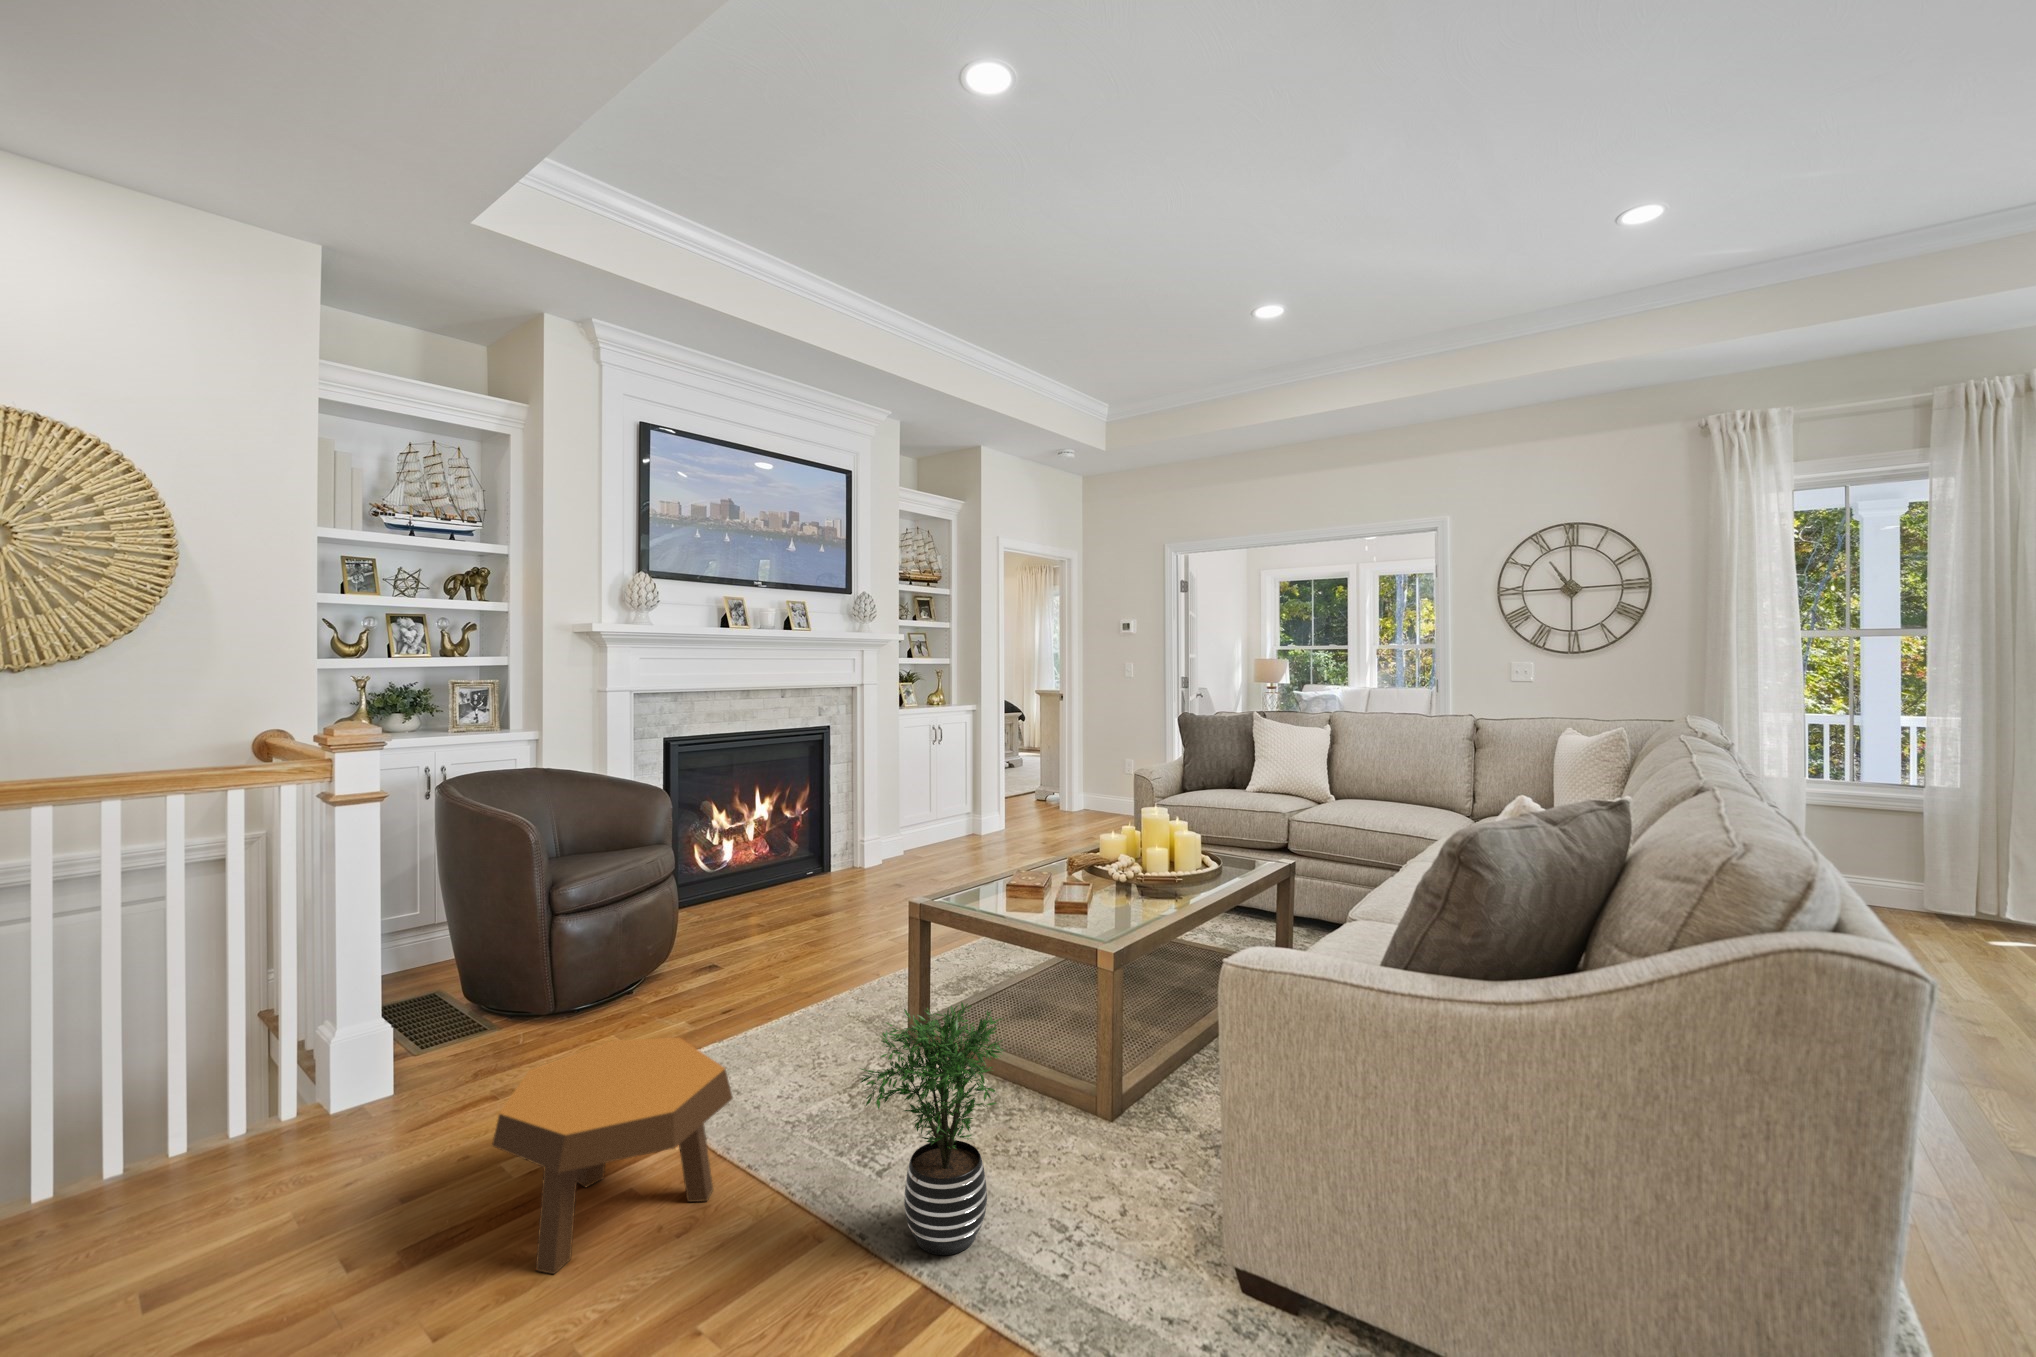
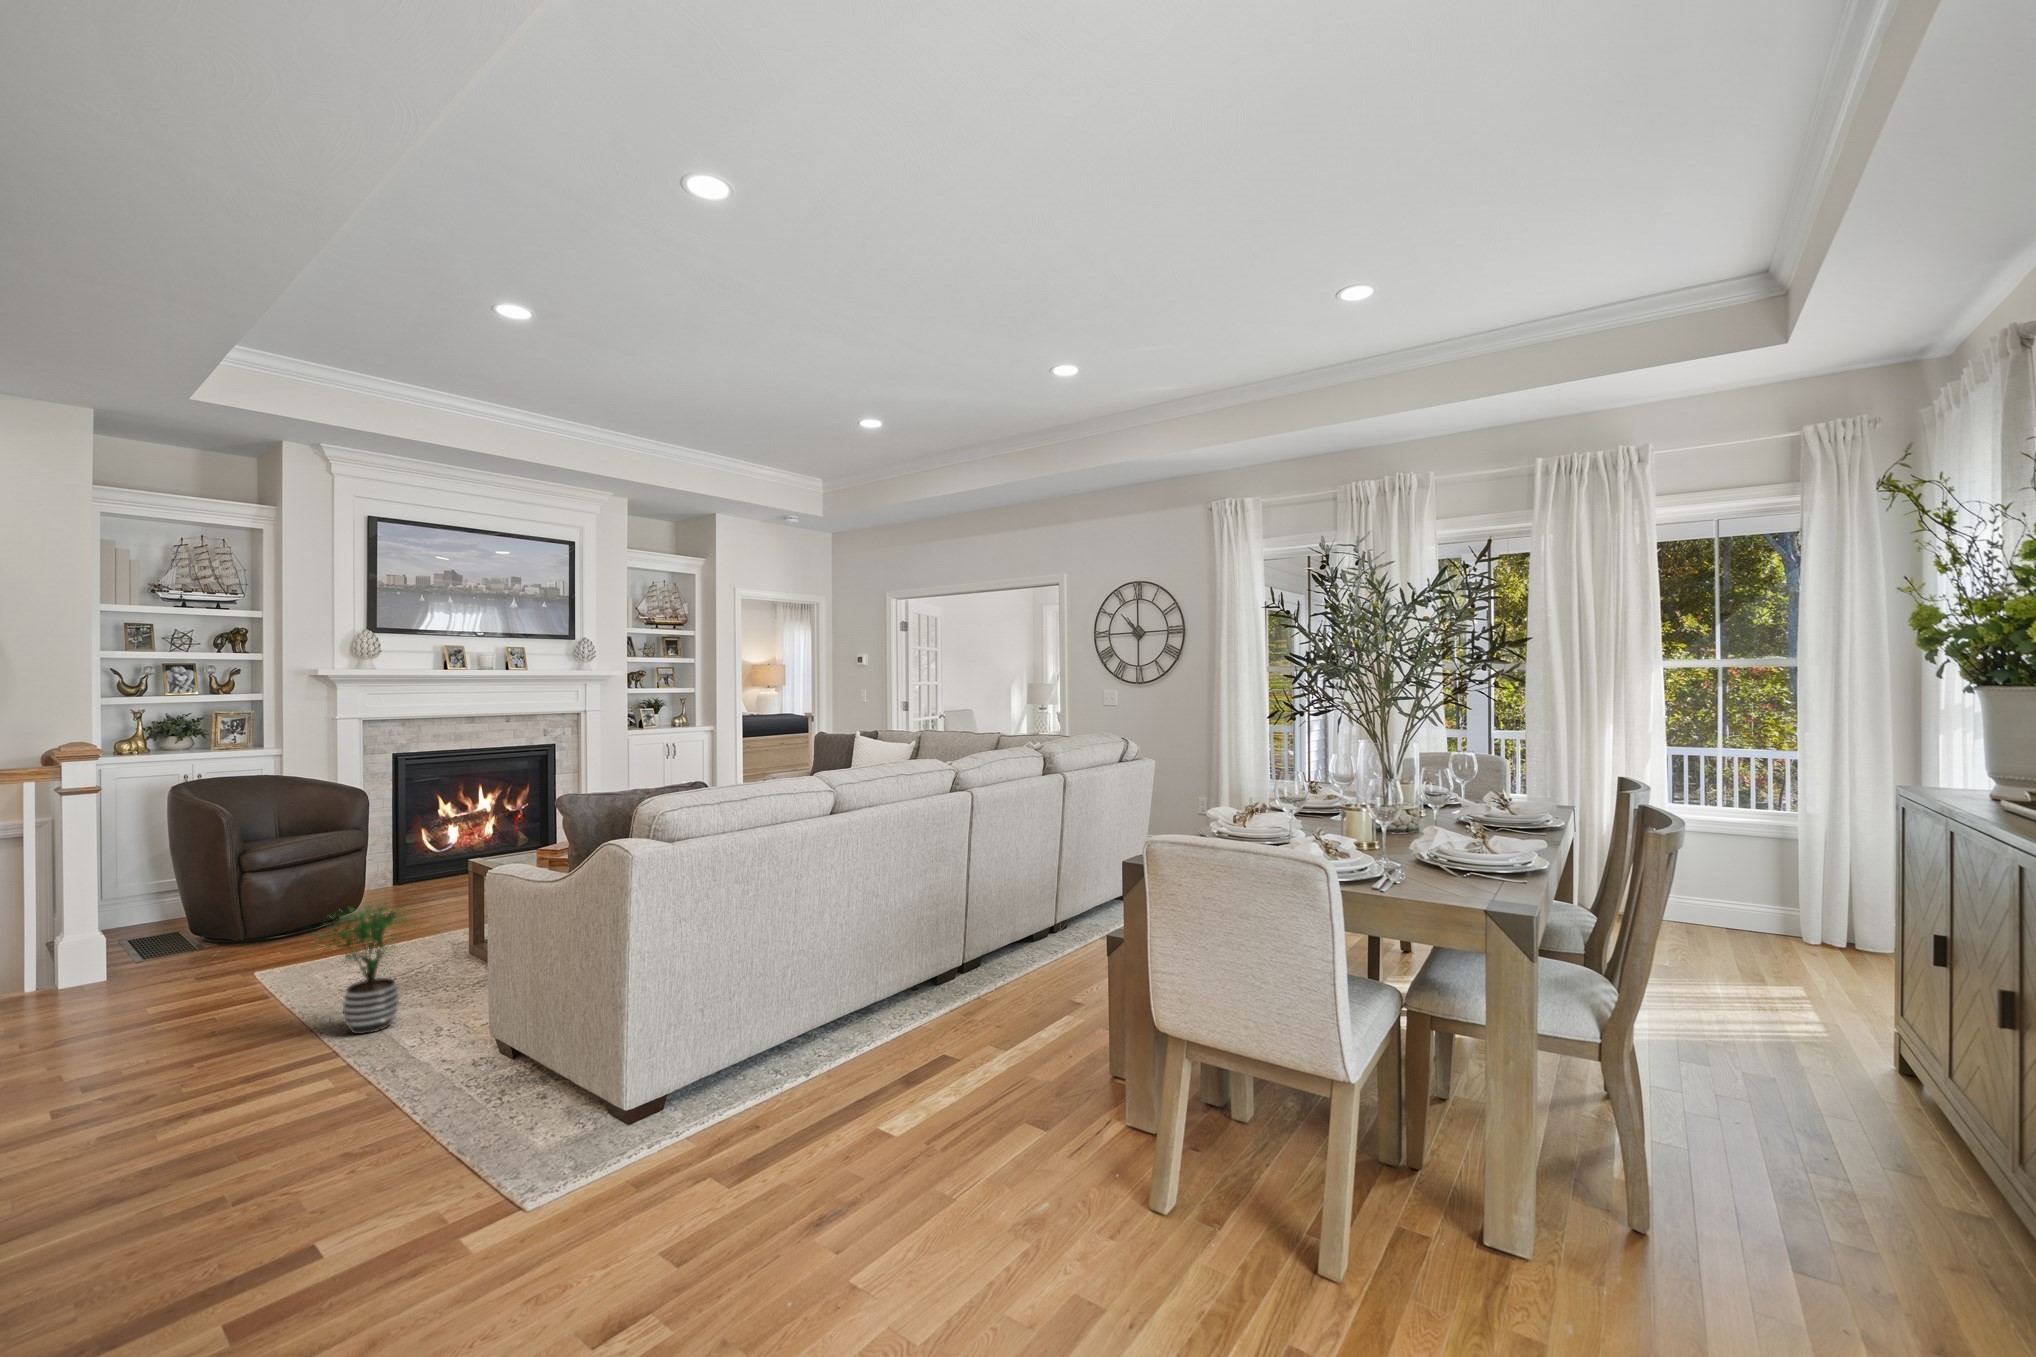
footstool: present [492,1038,733,1274] -> none [114,931,273,1042]

